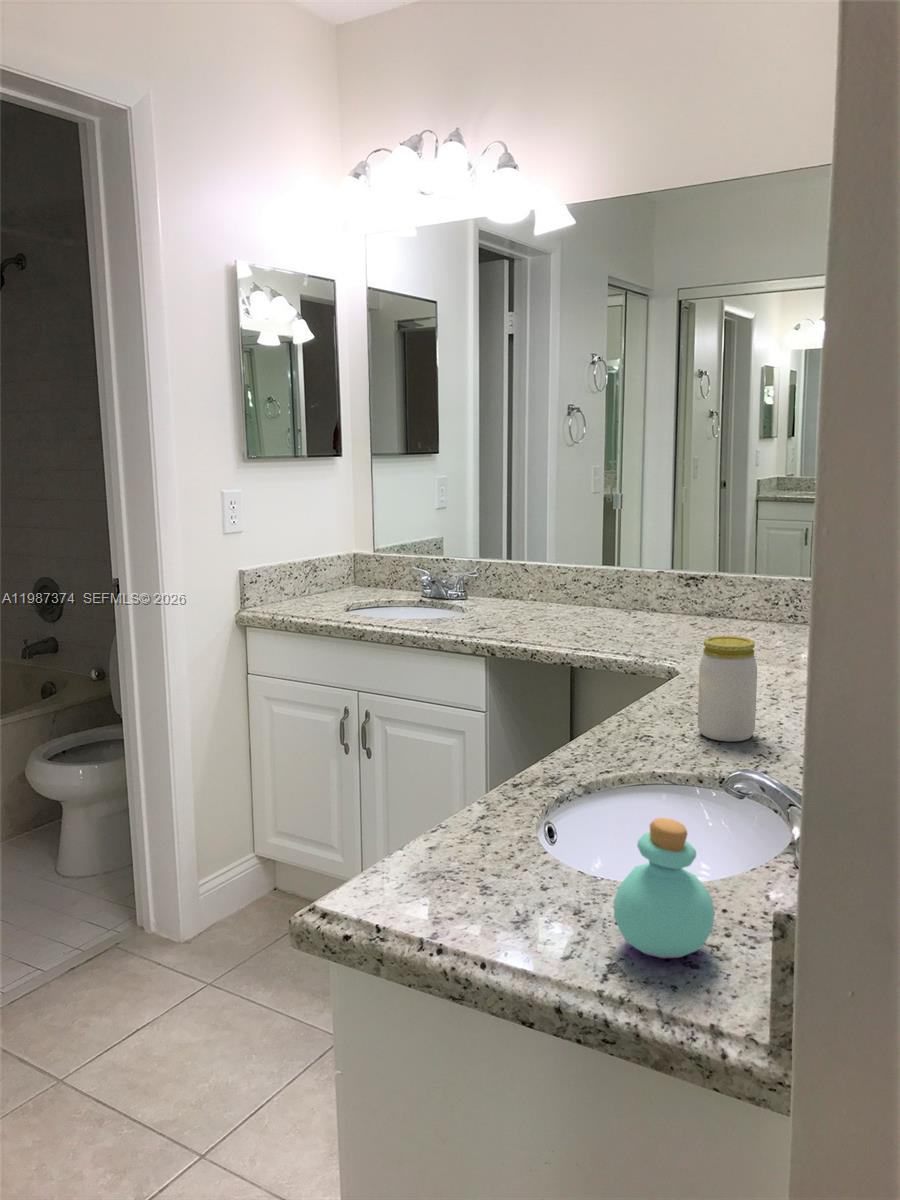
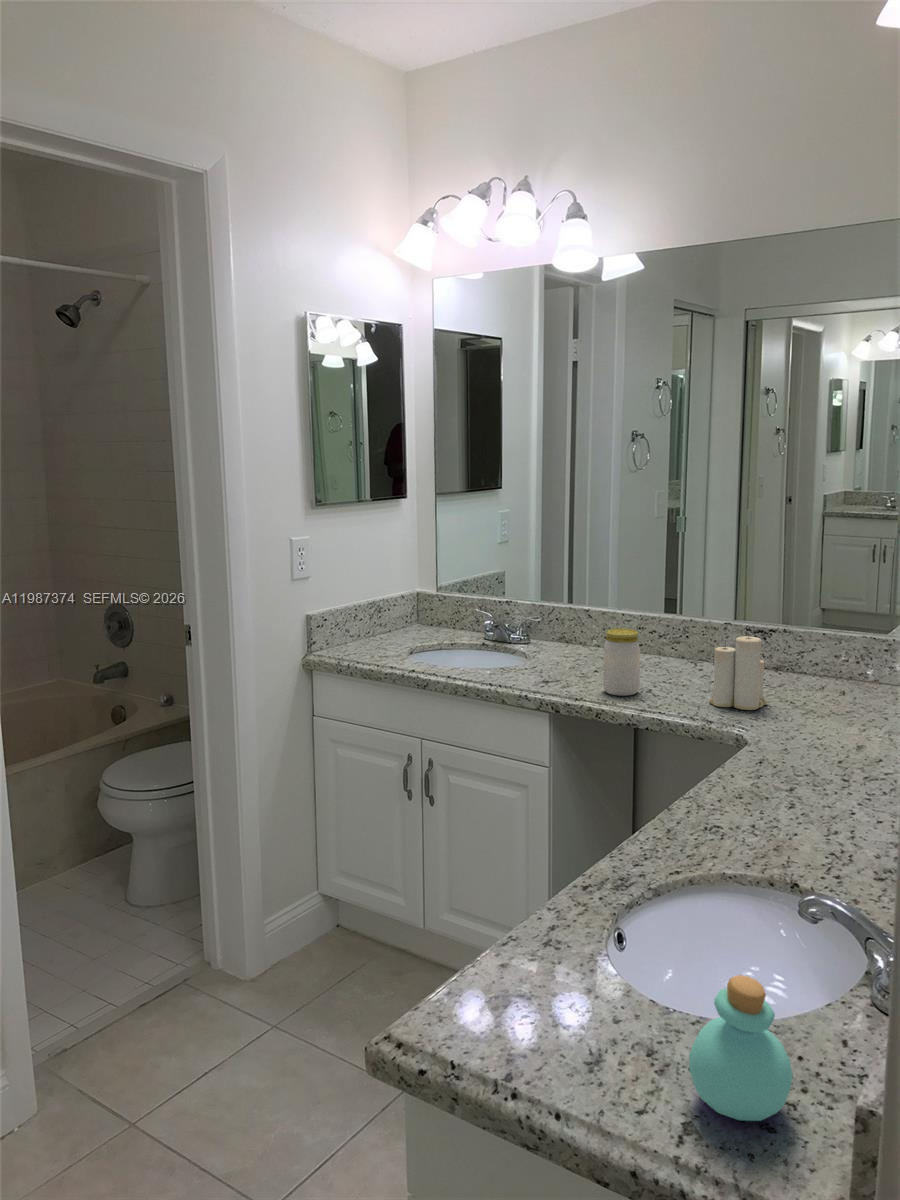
candle: none [644,567,702,647] -> present [709,634,767,710]
jar: present [698,636,757,741] -> present [603,629,640,696]

